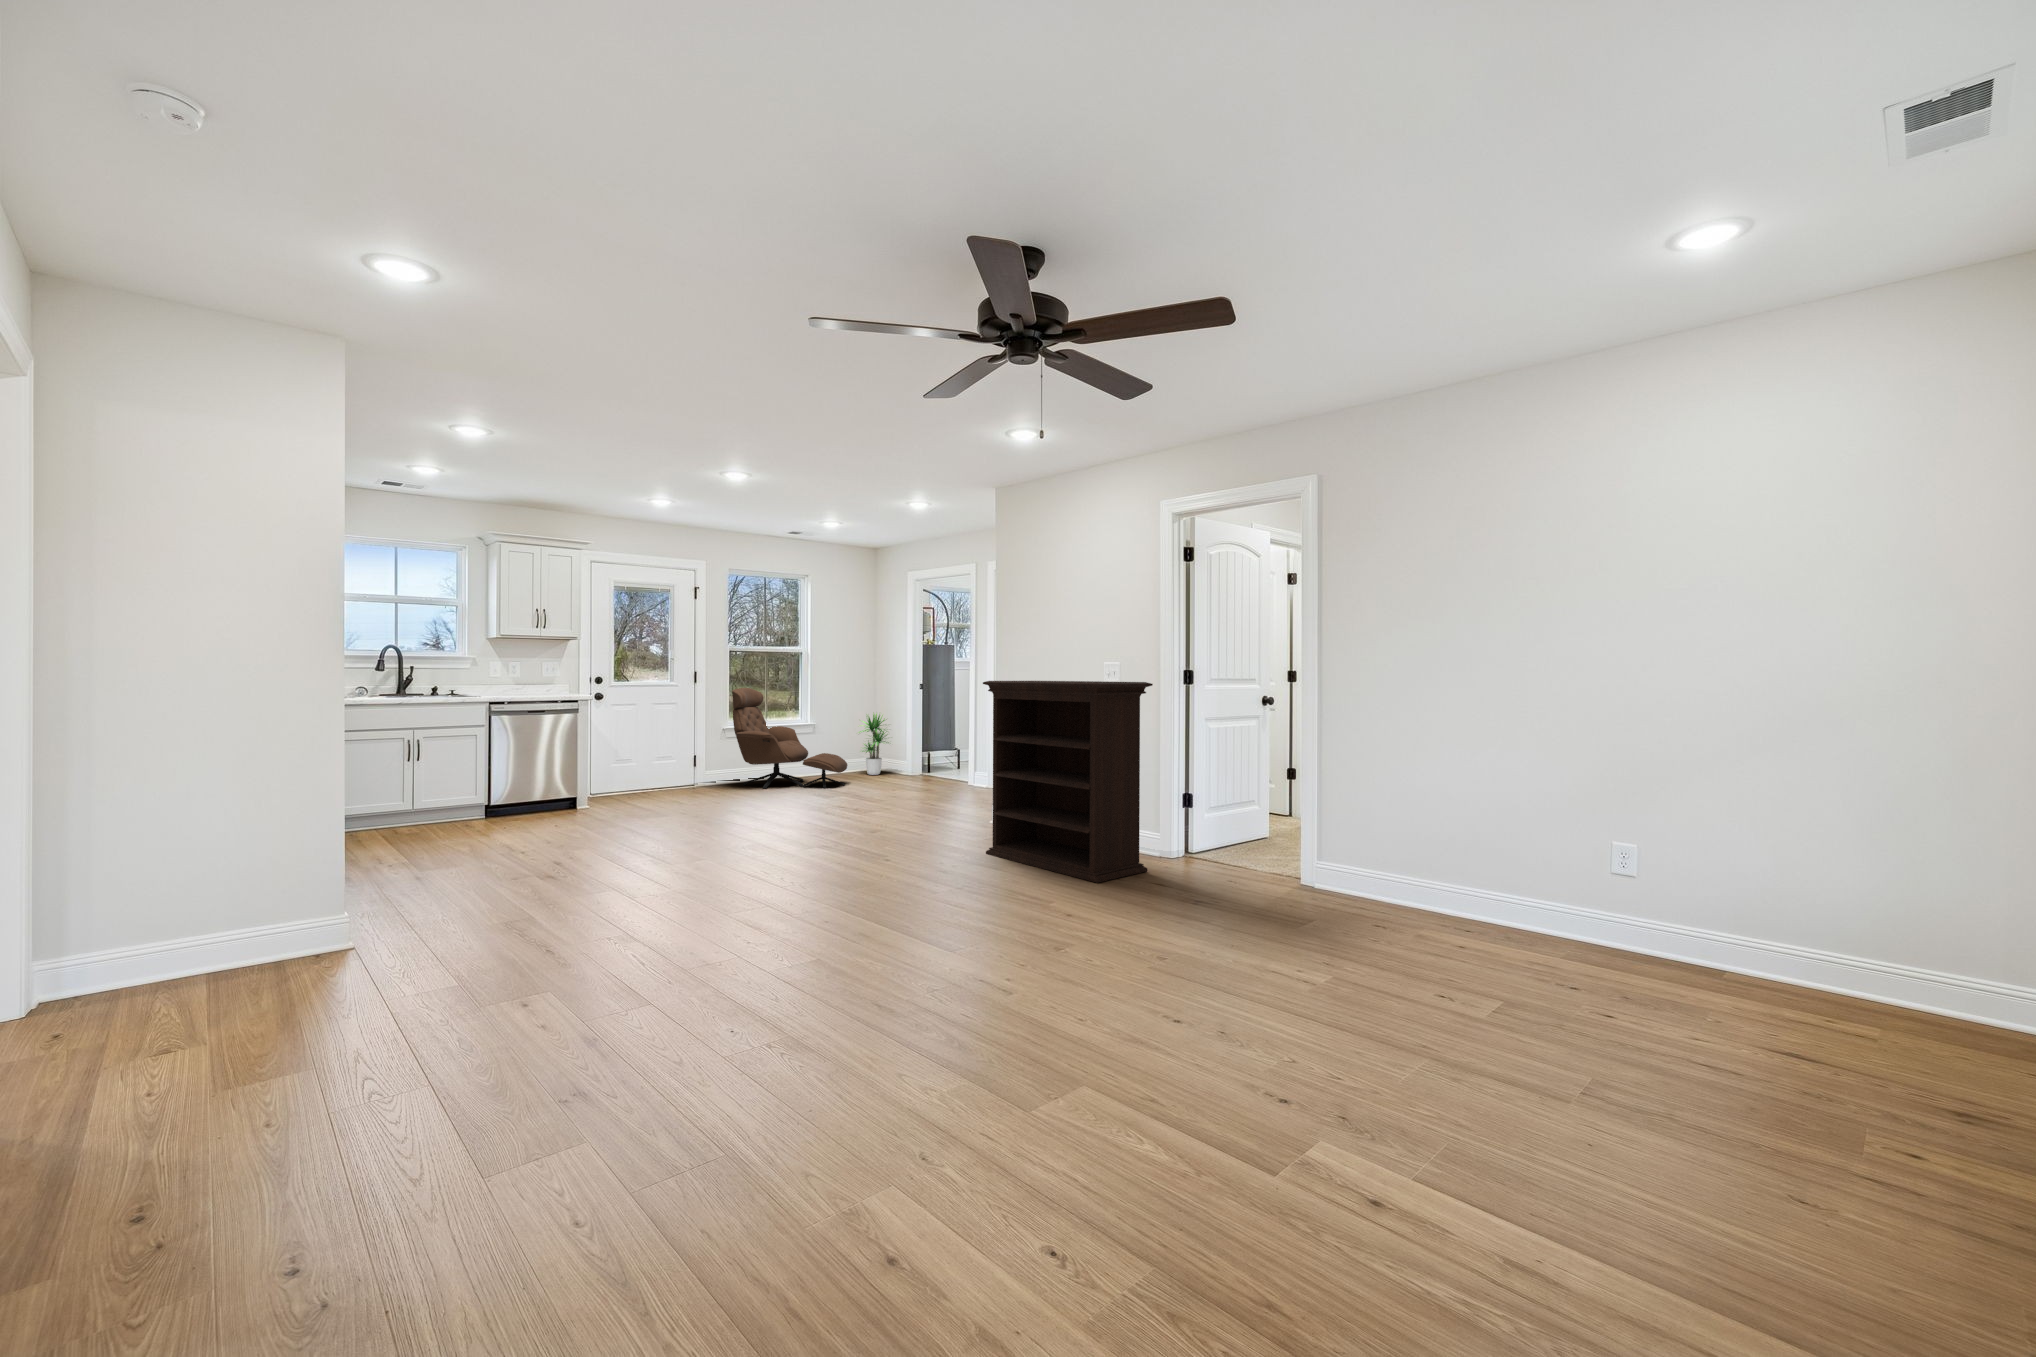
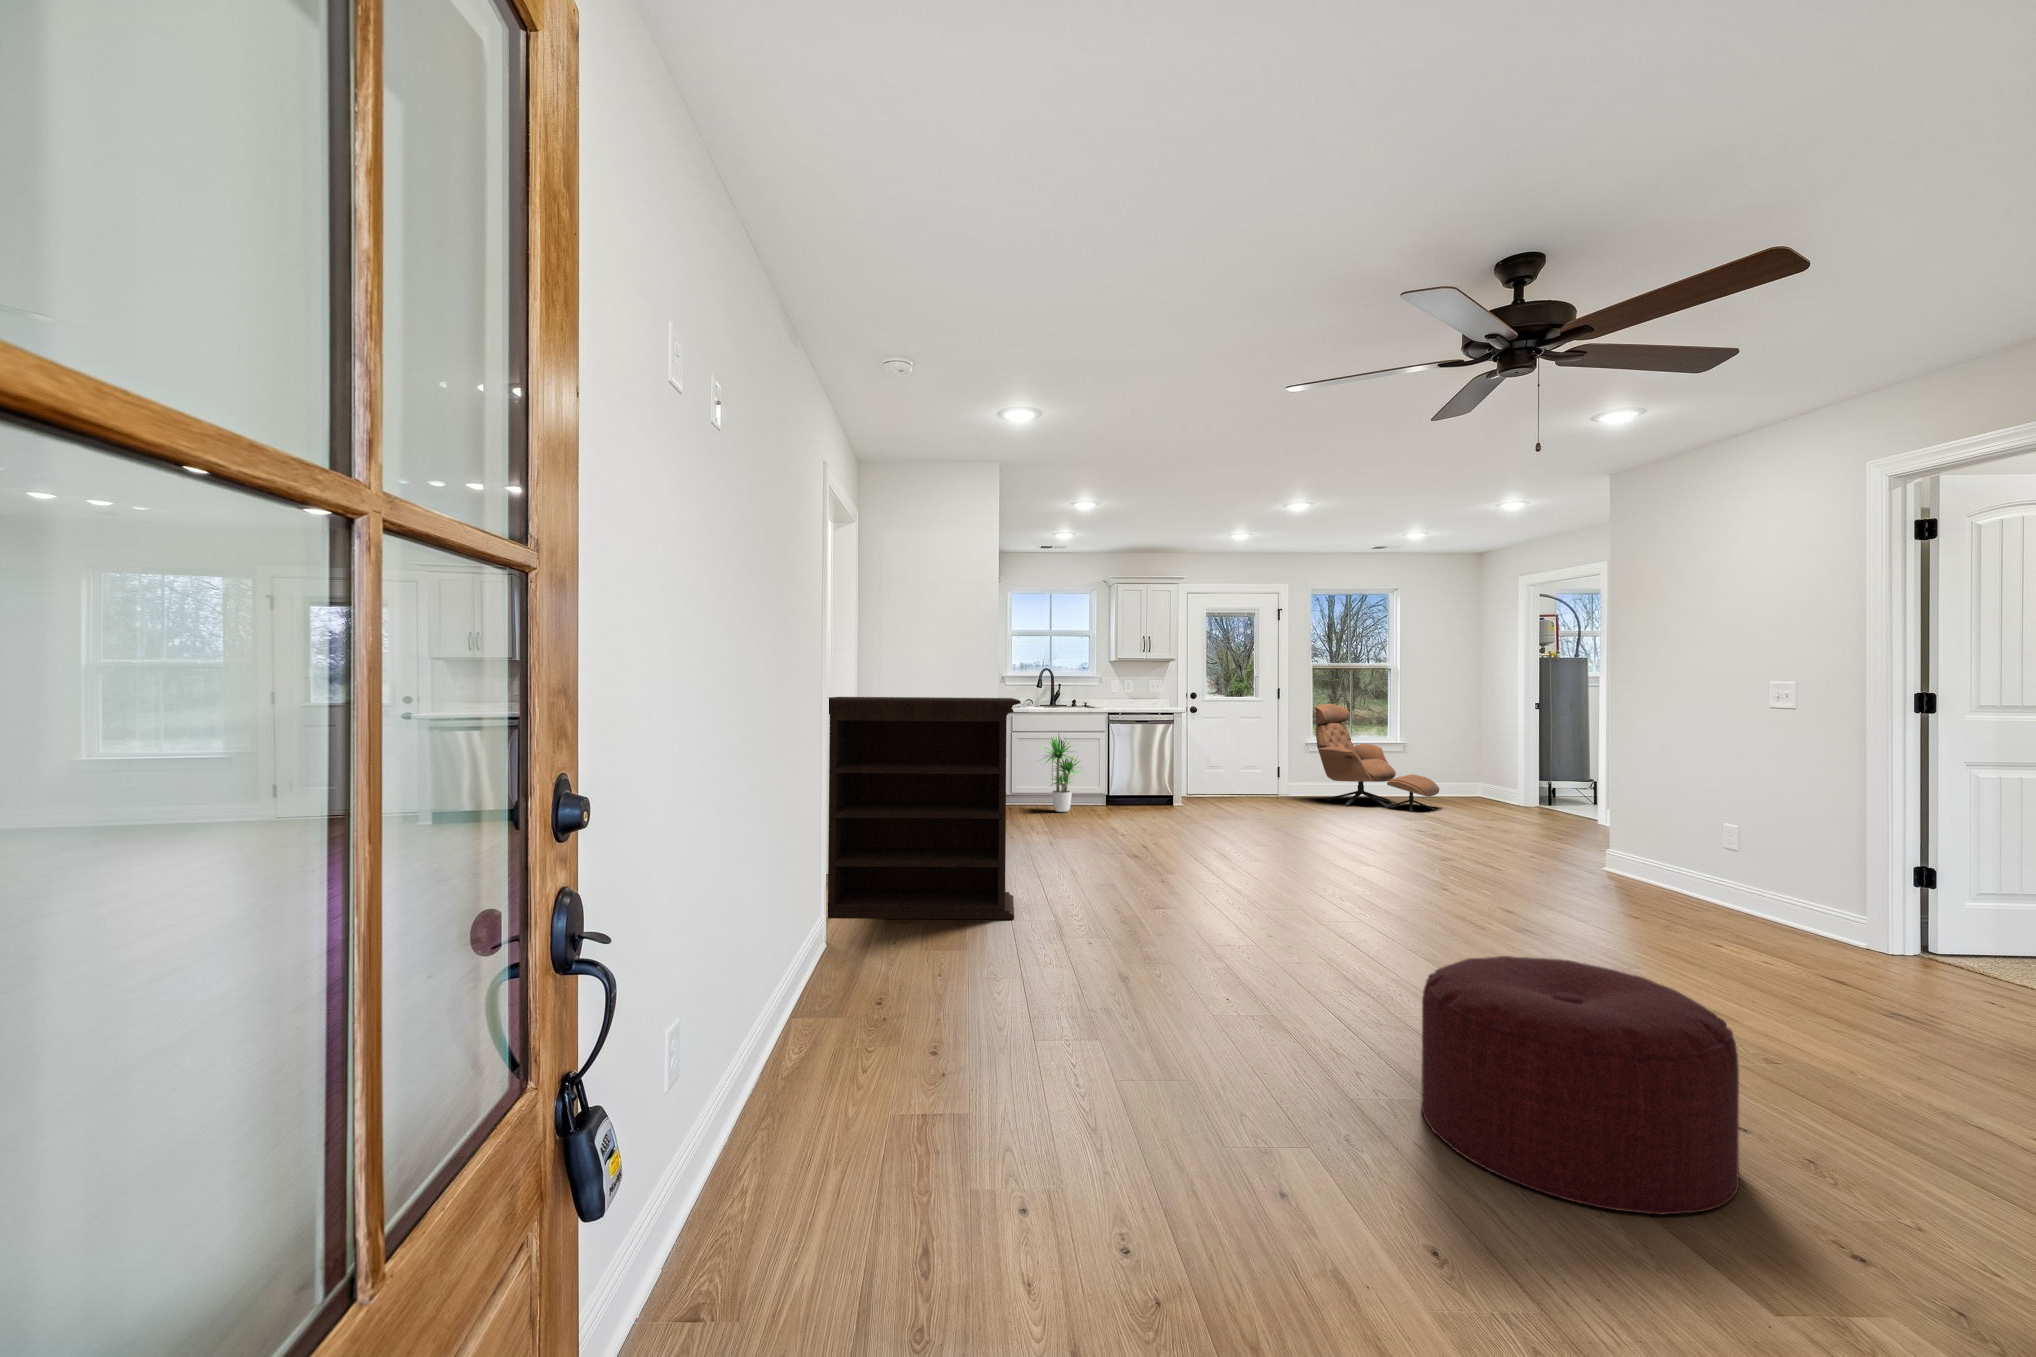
bookshelf: present [983,681,1153,883] -> present [828,697,1021,919]
potted plant: present [859,713,889,775] -> present [1044,736,1083,812]
ottoman: none [969,915,1221,1151] -> present [1421,956,1739,1215]

